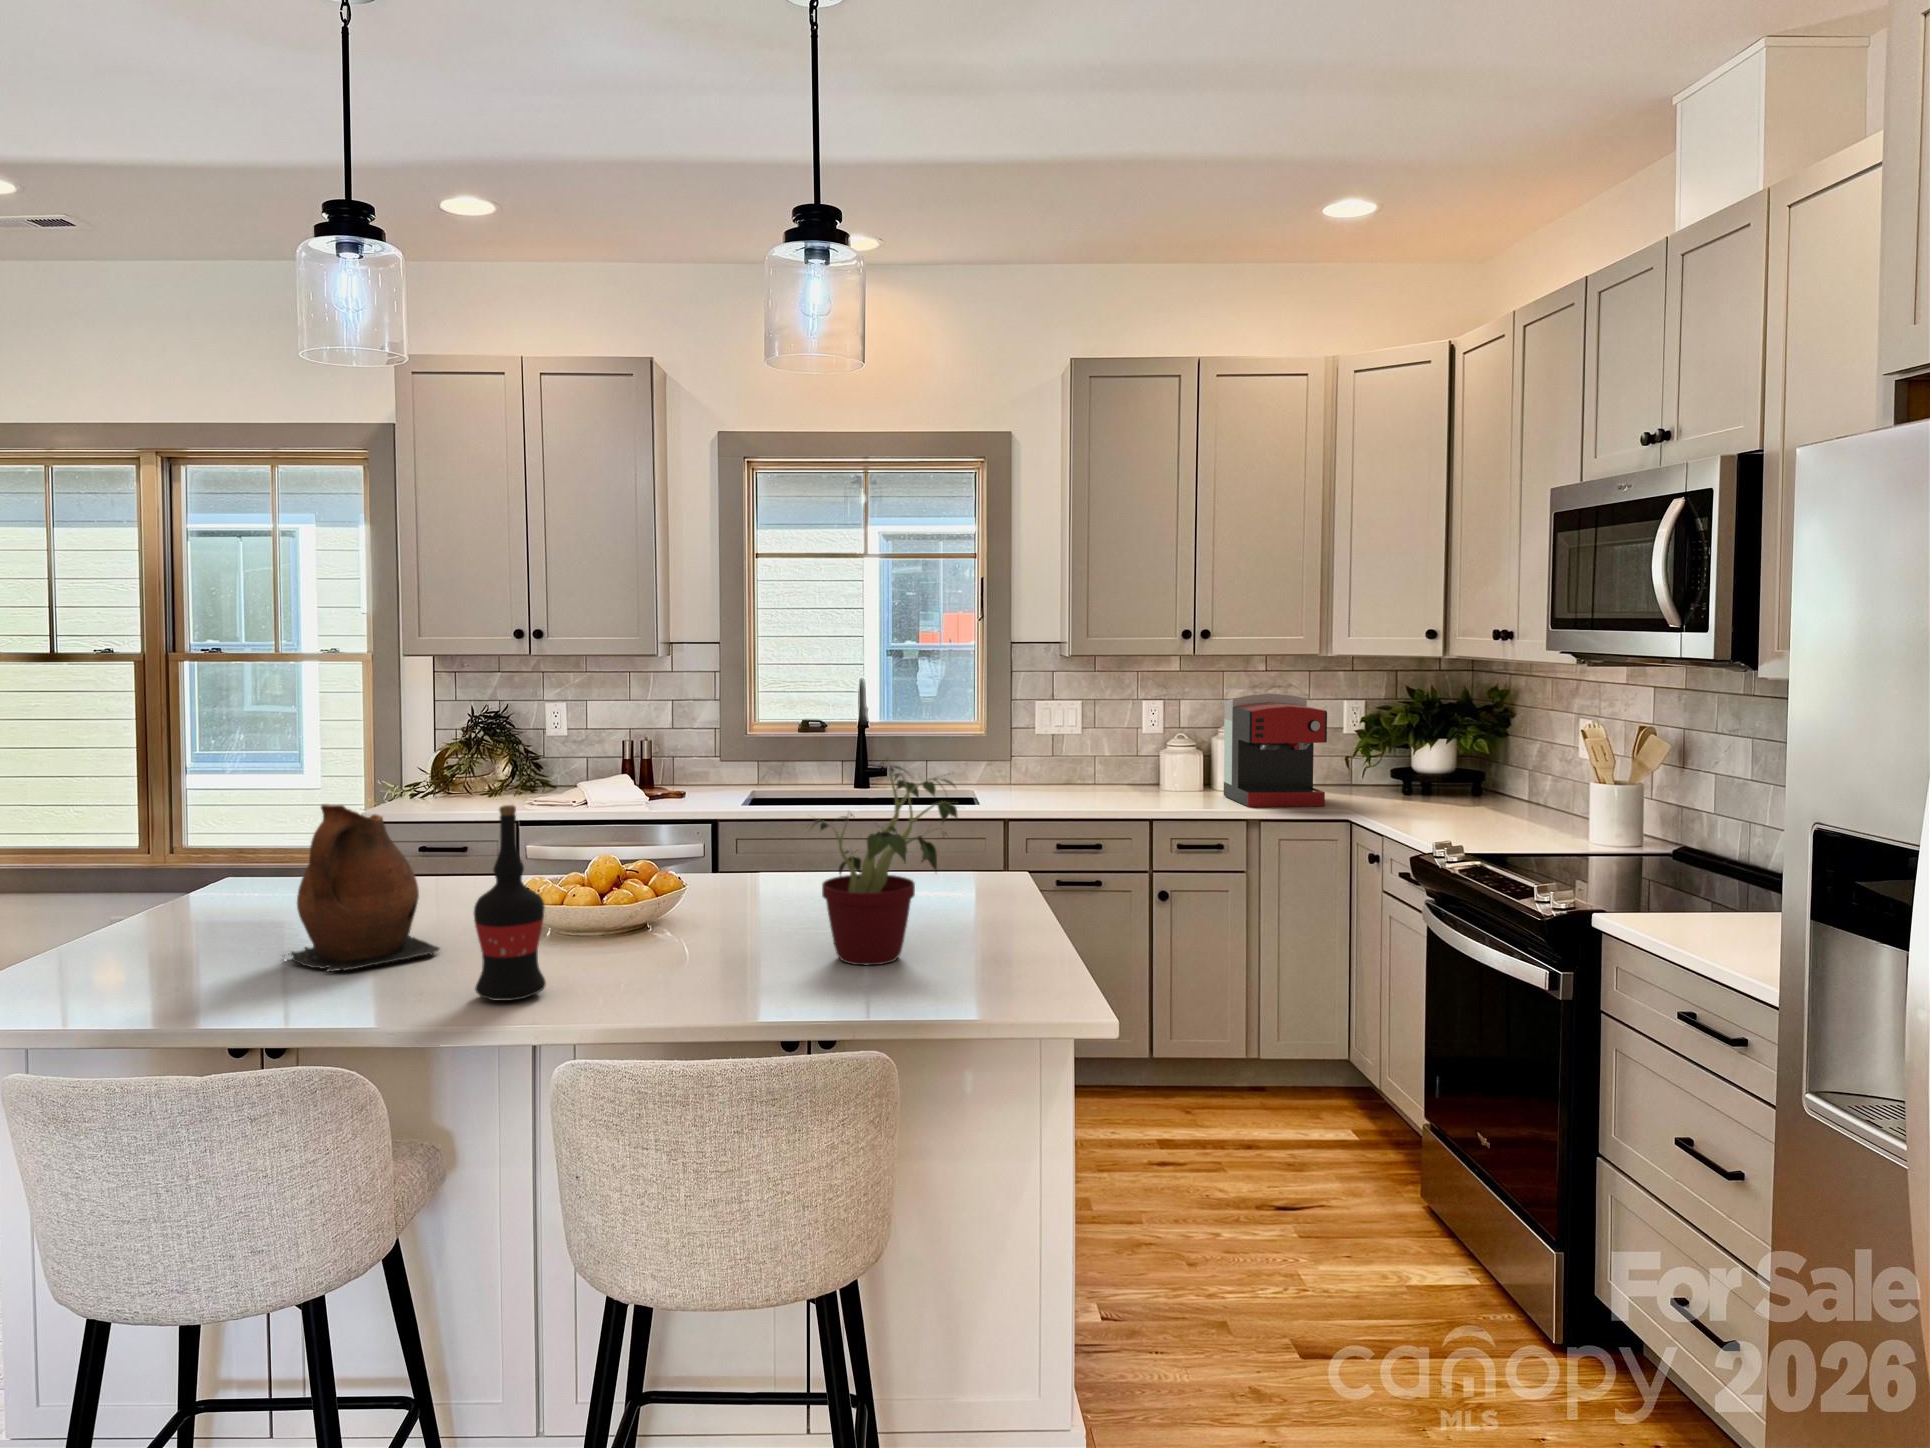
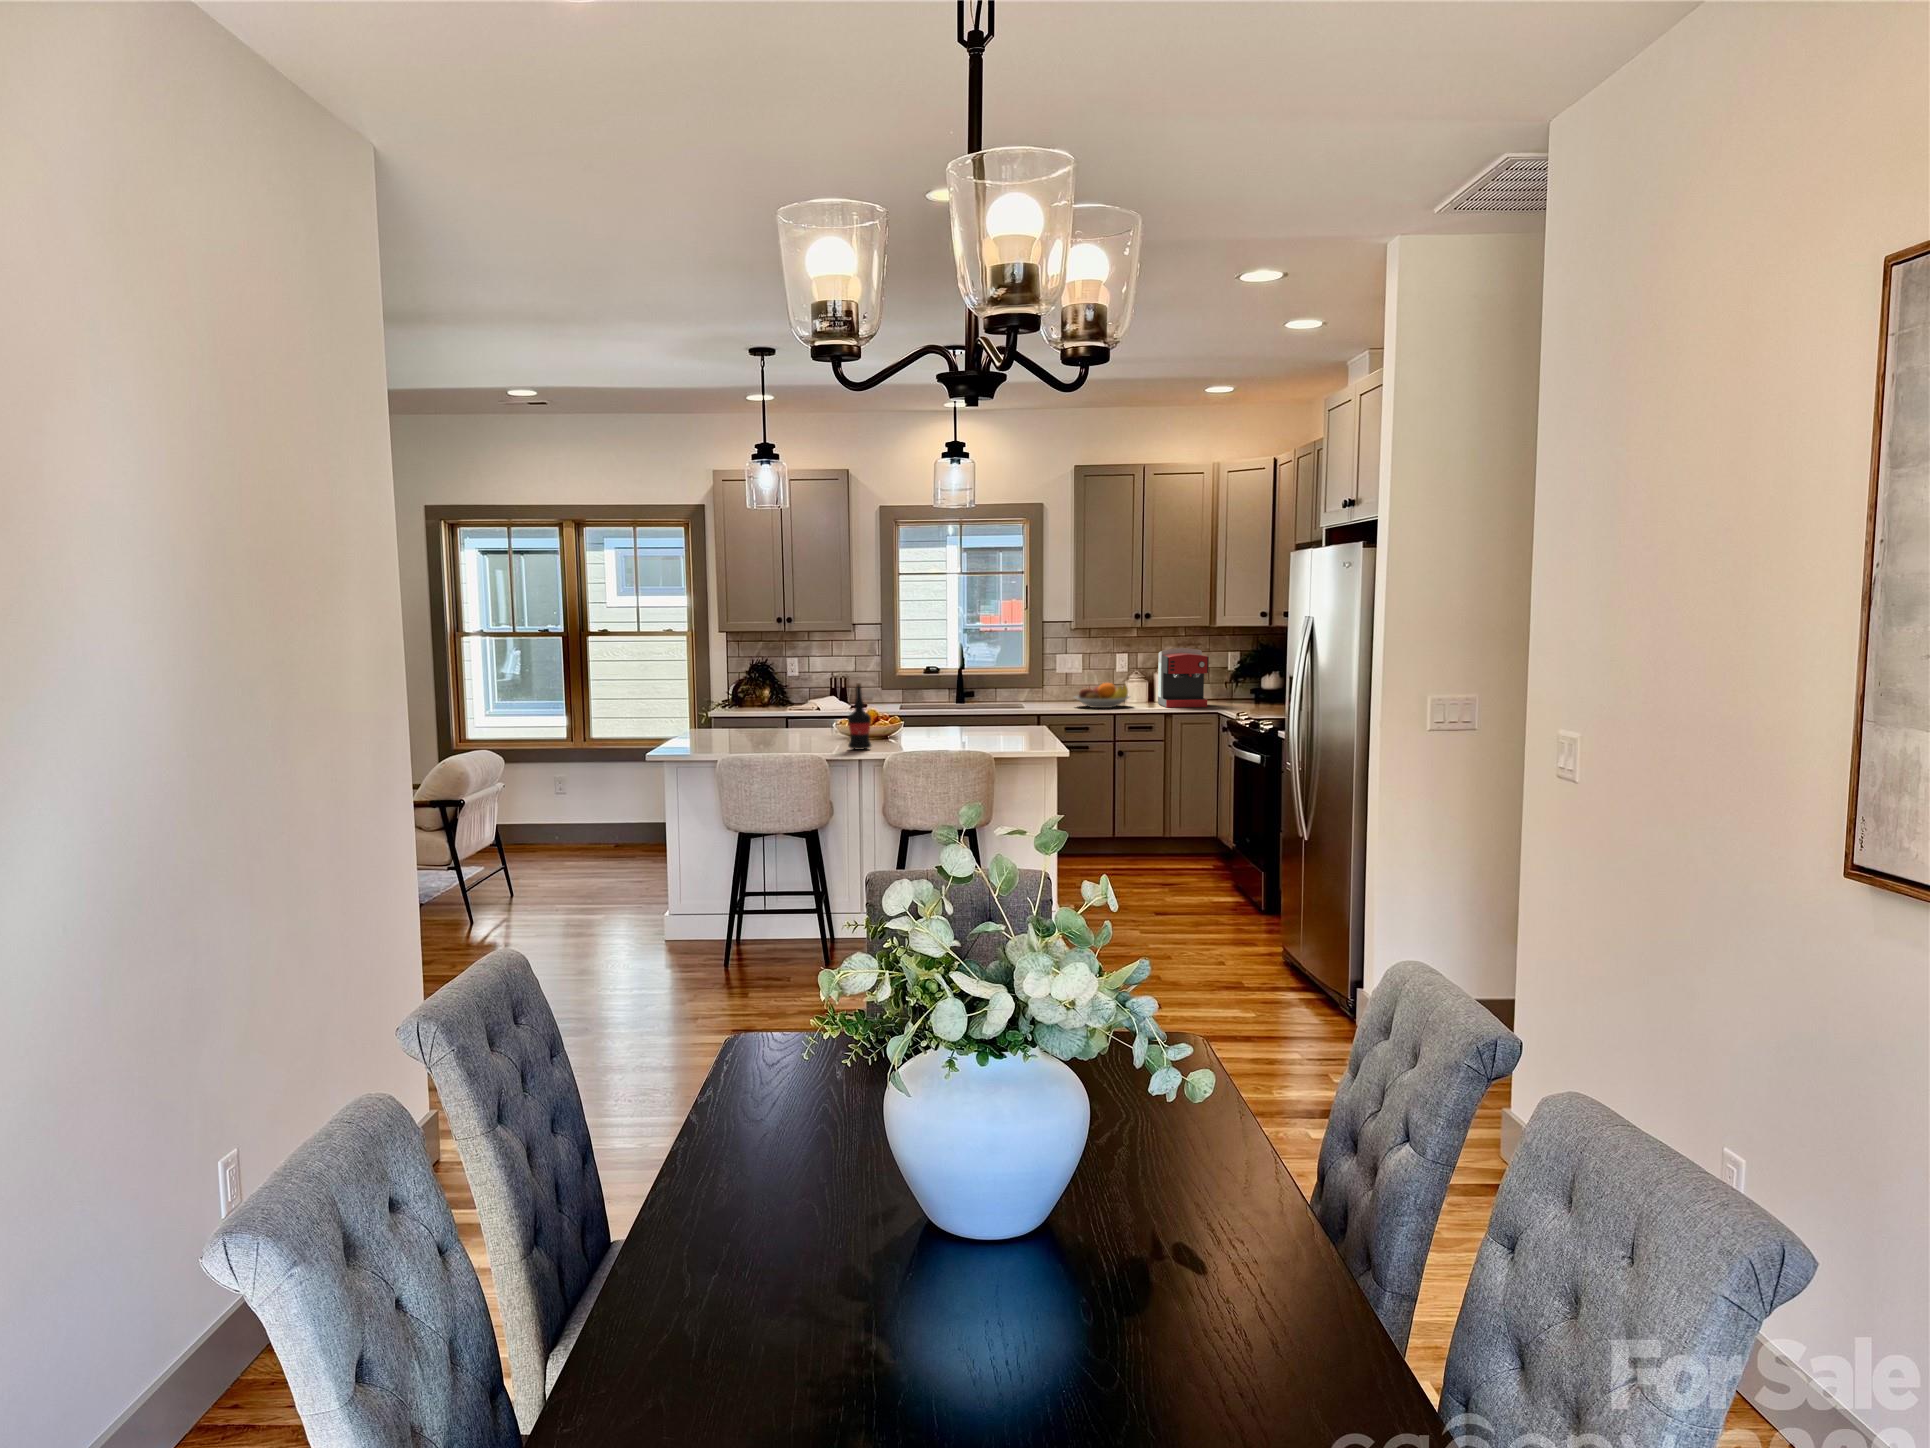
potted plant: present [814,758,957,965] -> none [957,668,1018,744]
fruit bowl: none [1069,758,1178,806] -> present [1074,683,1130,708]
ceramic pitcher: present [284,804,440,971] -> none [764,687,820,746]

